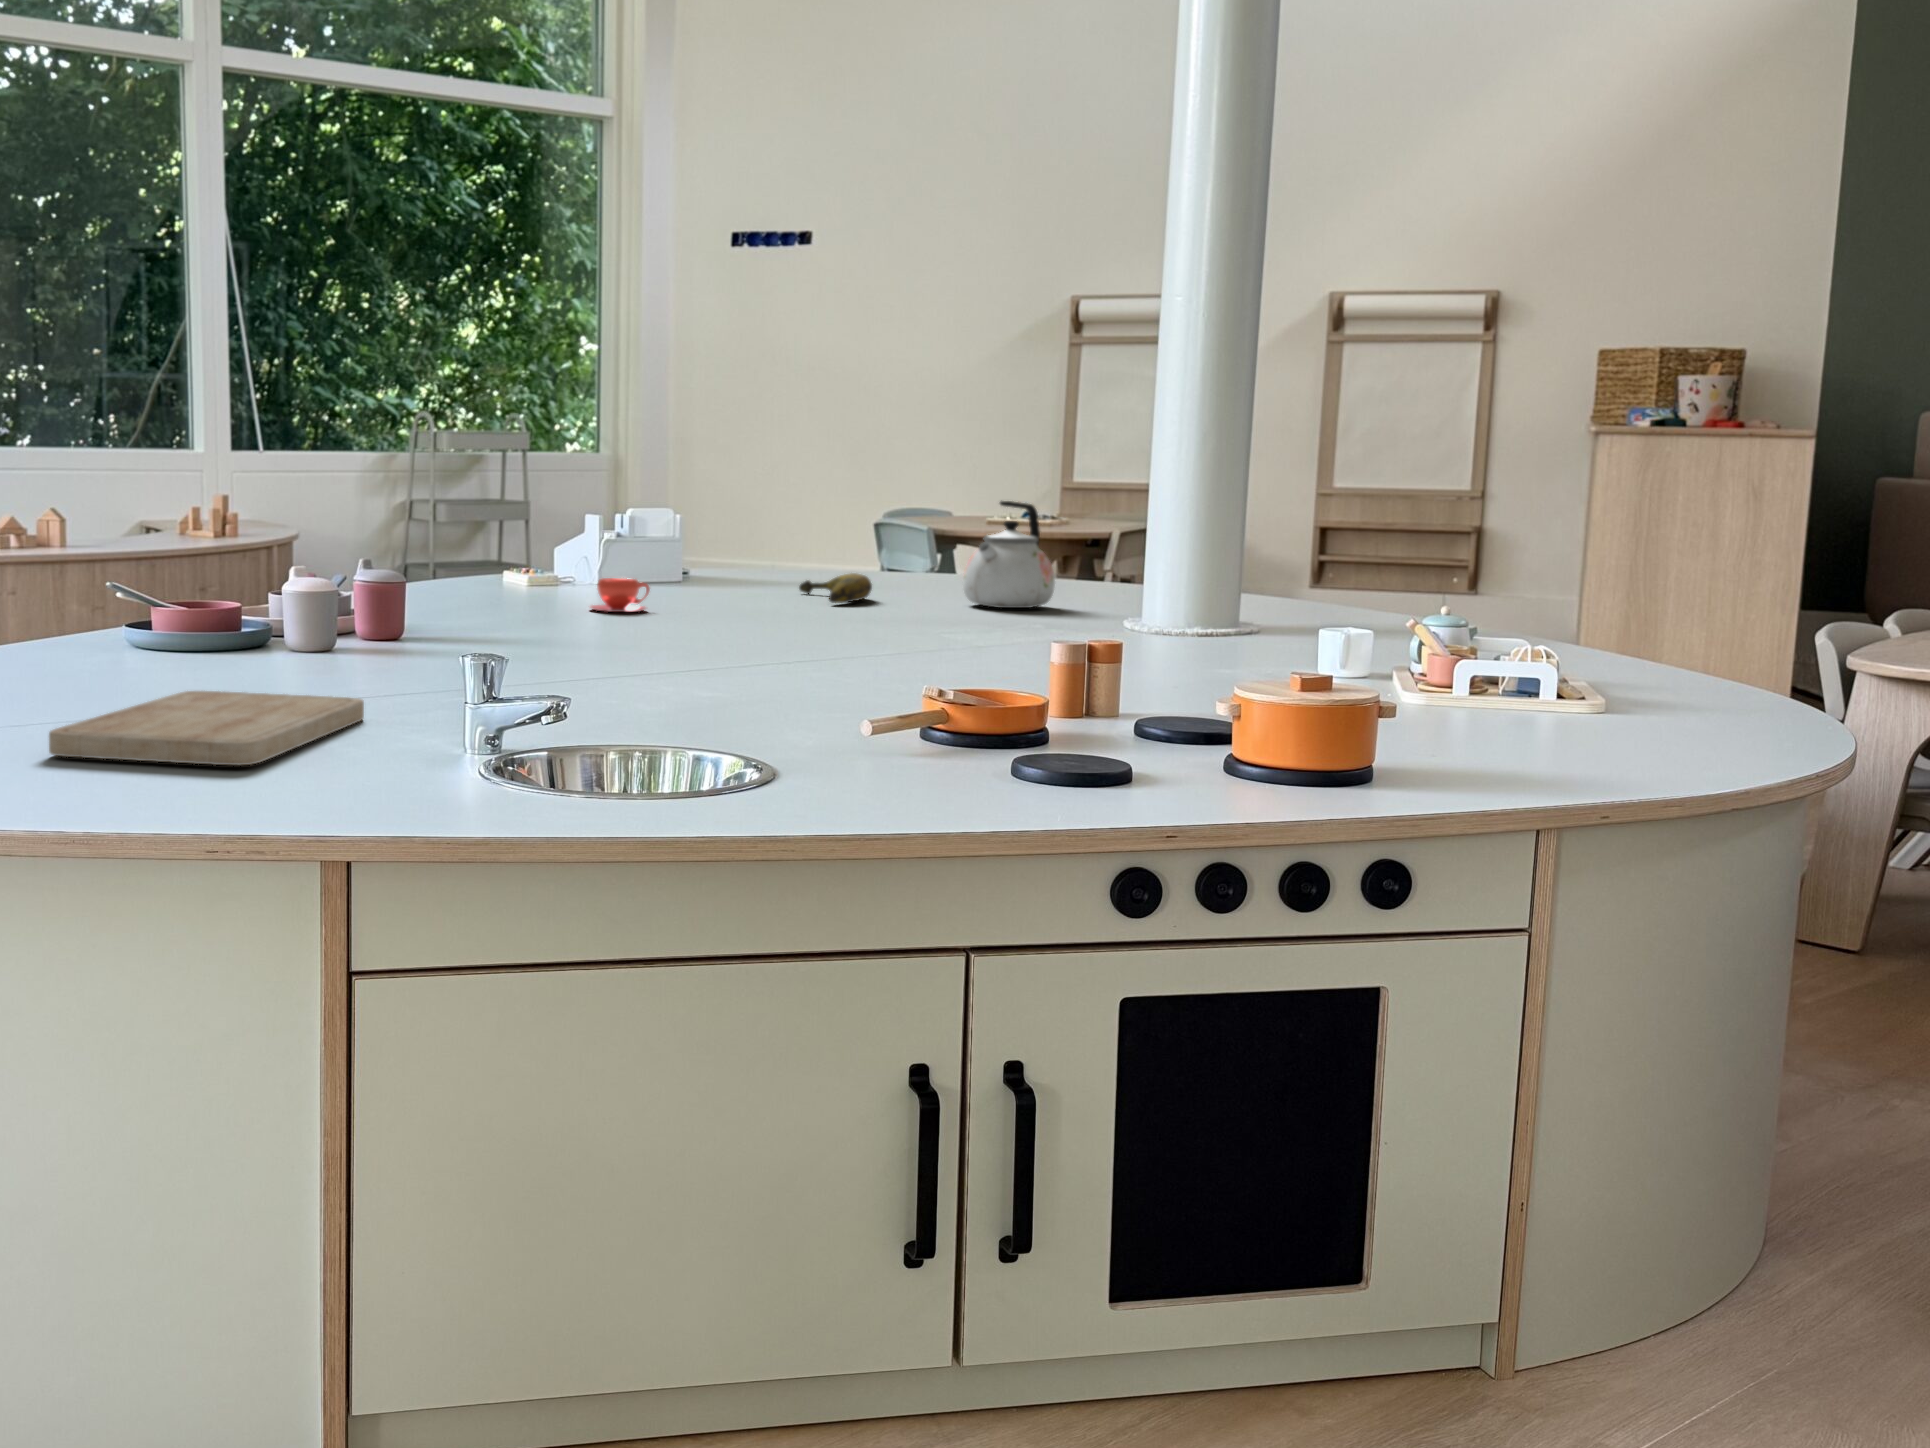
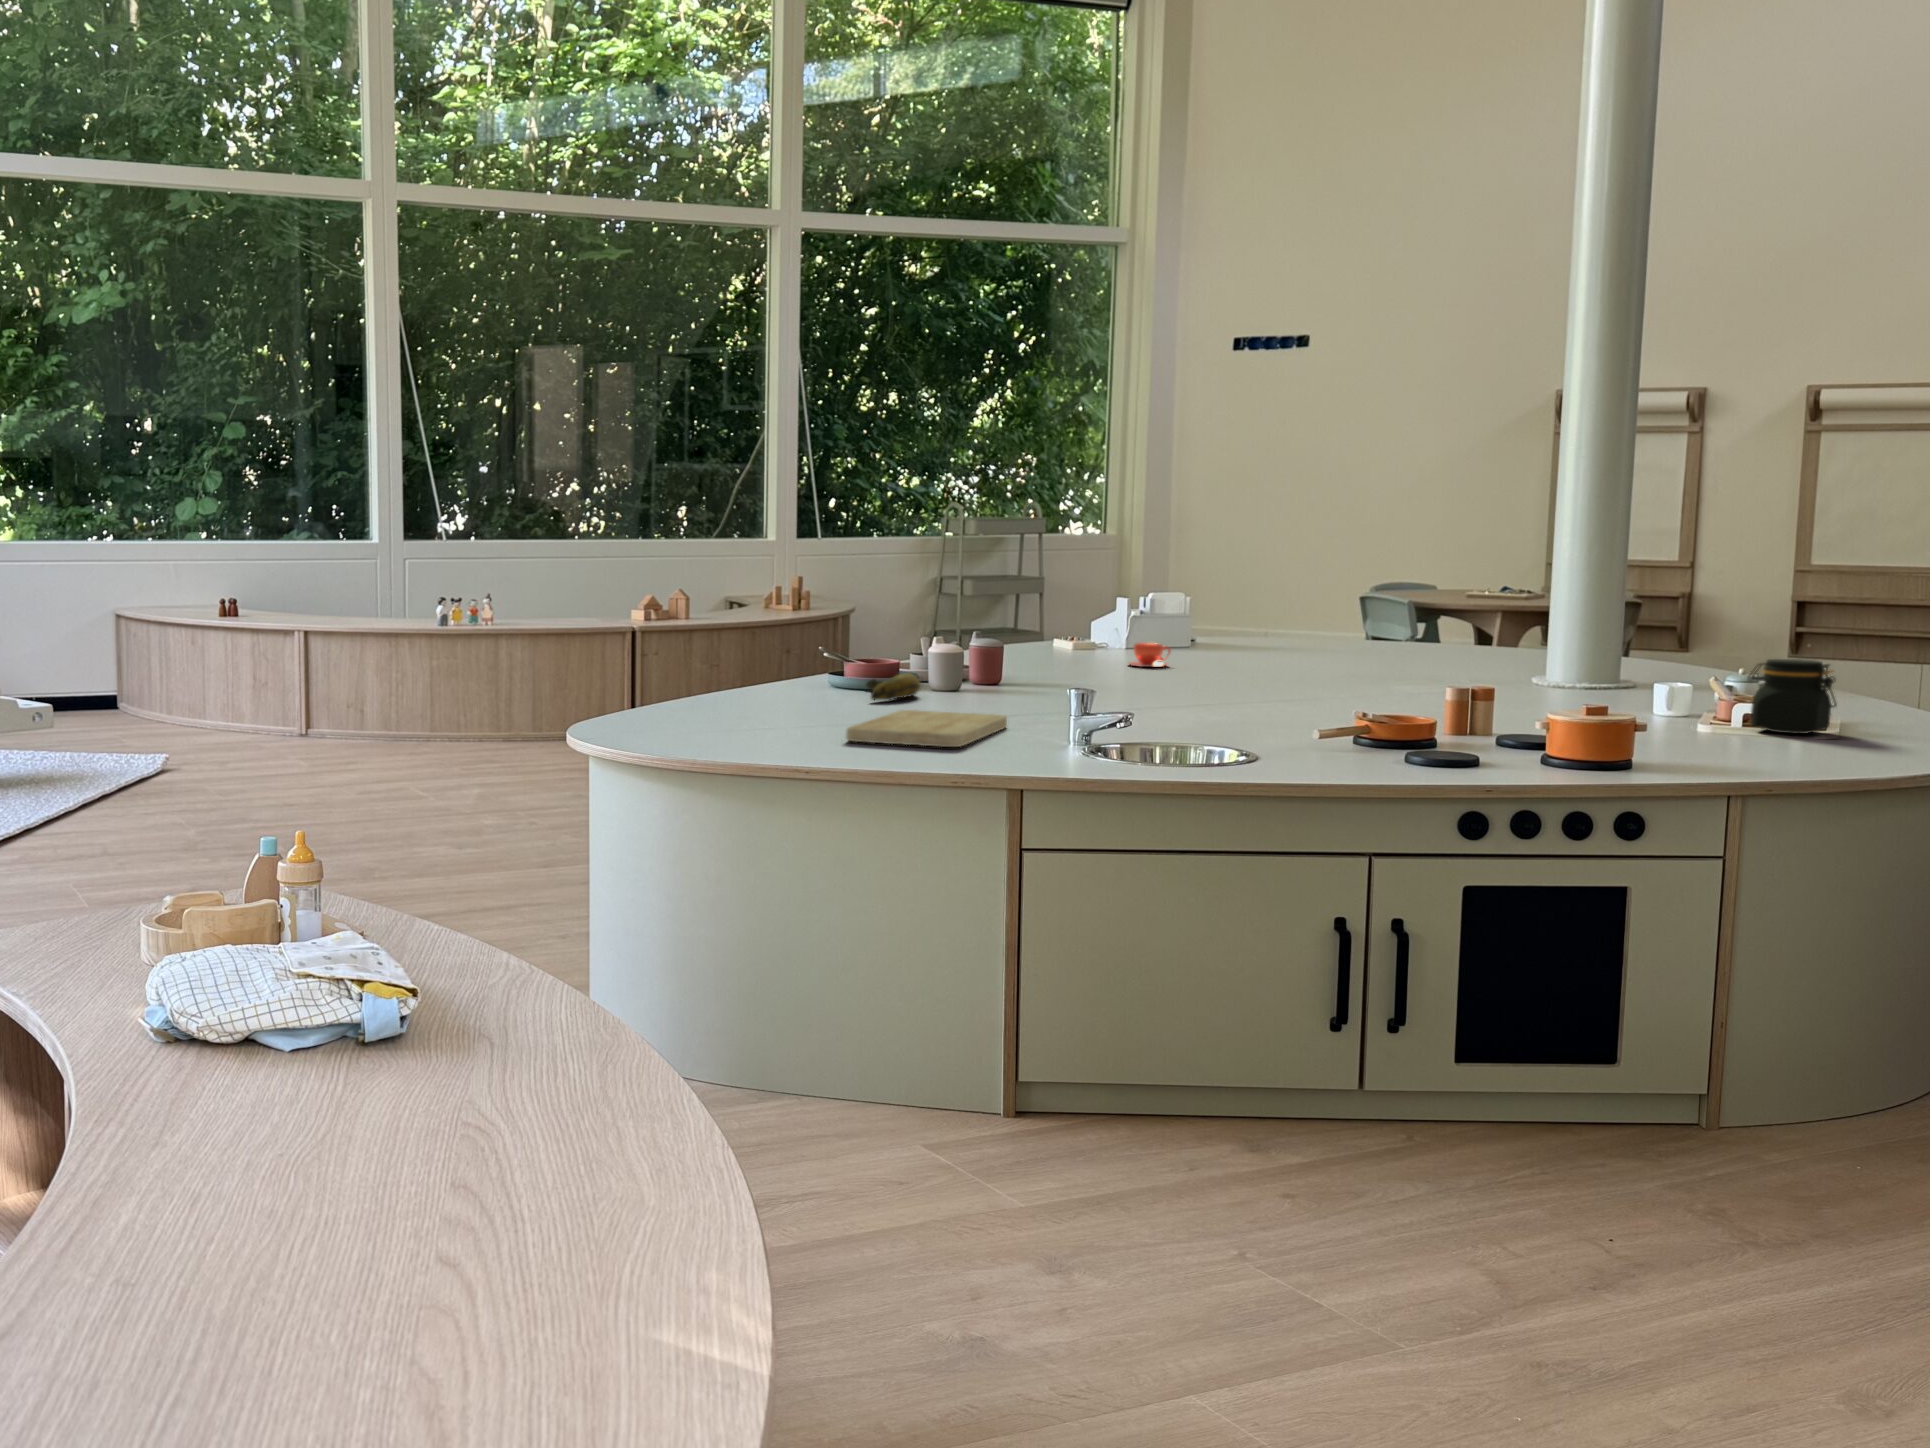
kettle: present [963,501,1055,608] -> none [1407,586,1478,665]
banana: present [799,573,872,603] -> present [867,673,920,700]
jar: none [1477,599,1605,711] -> present [1748,659,1837,734]

